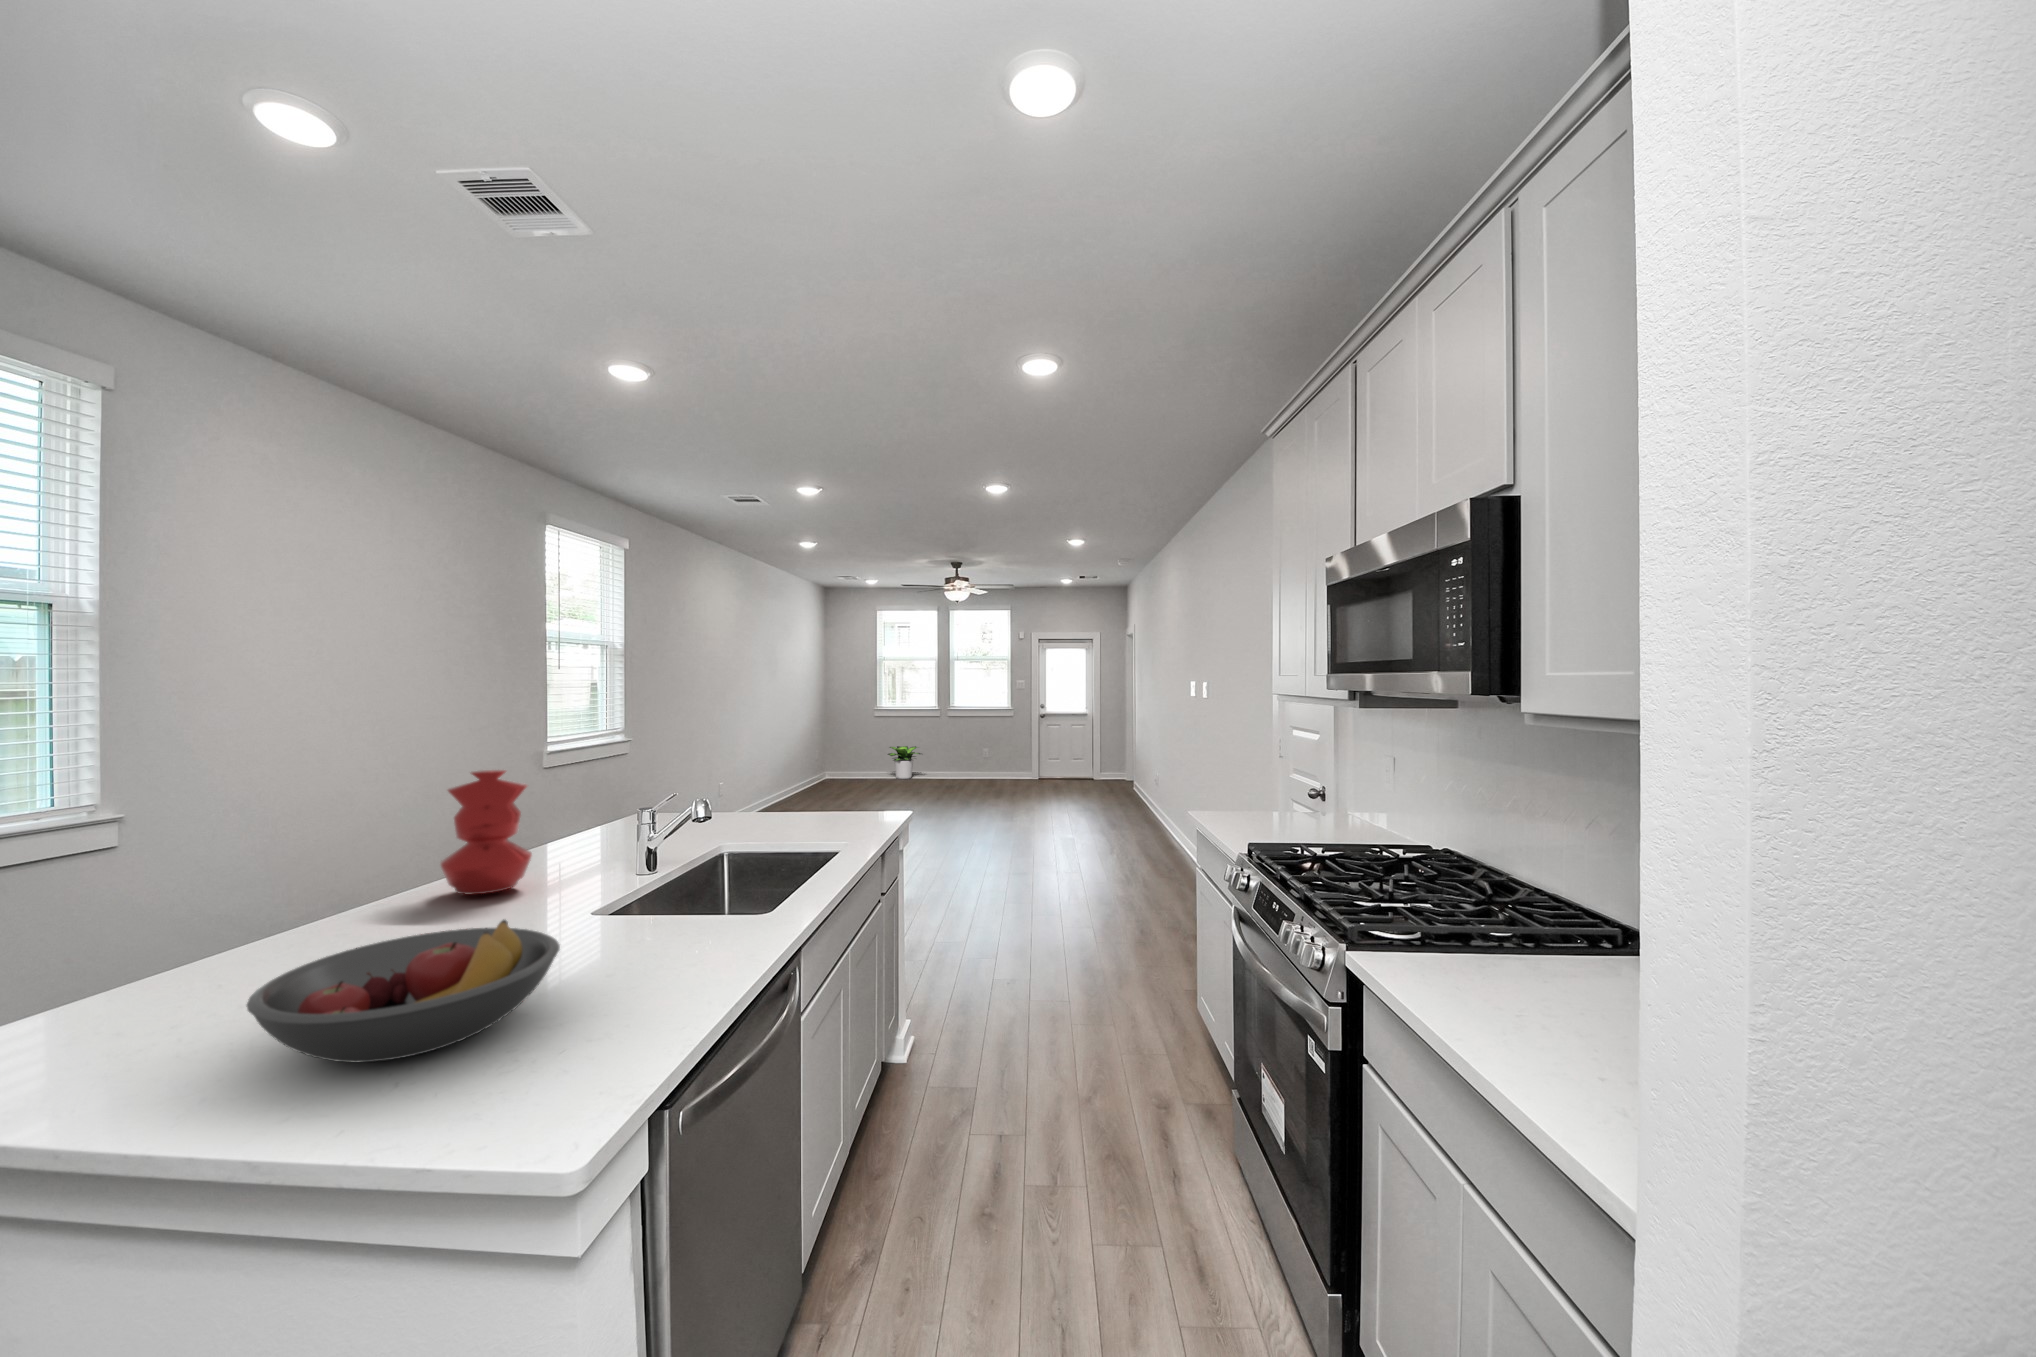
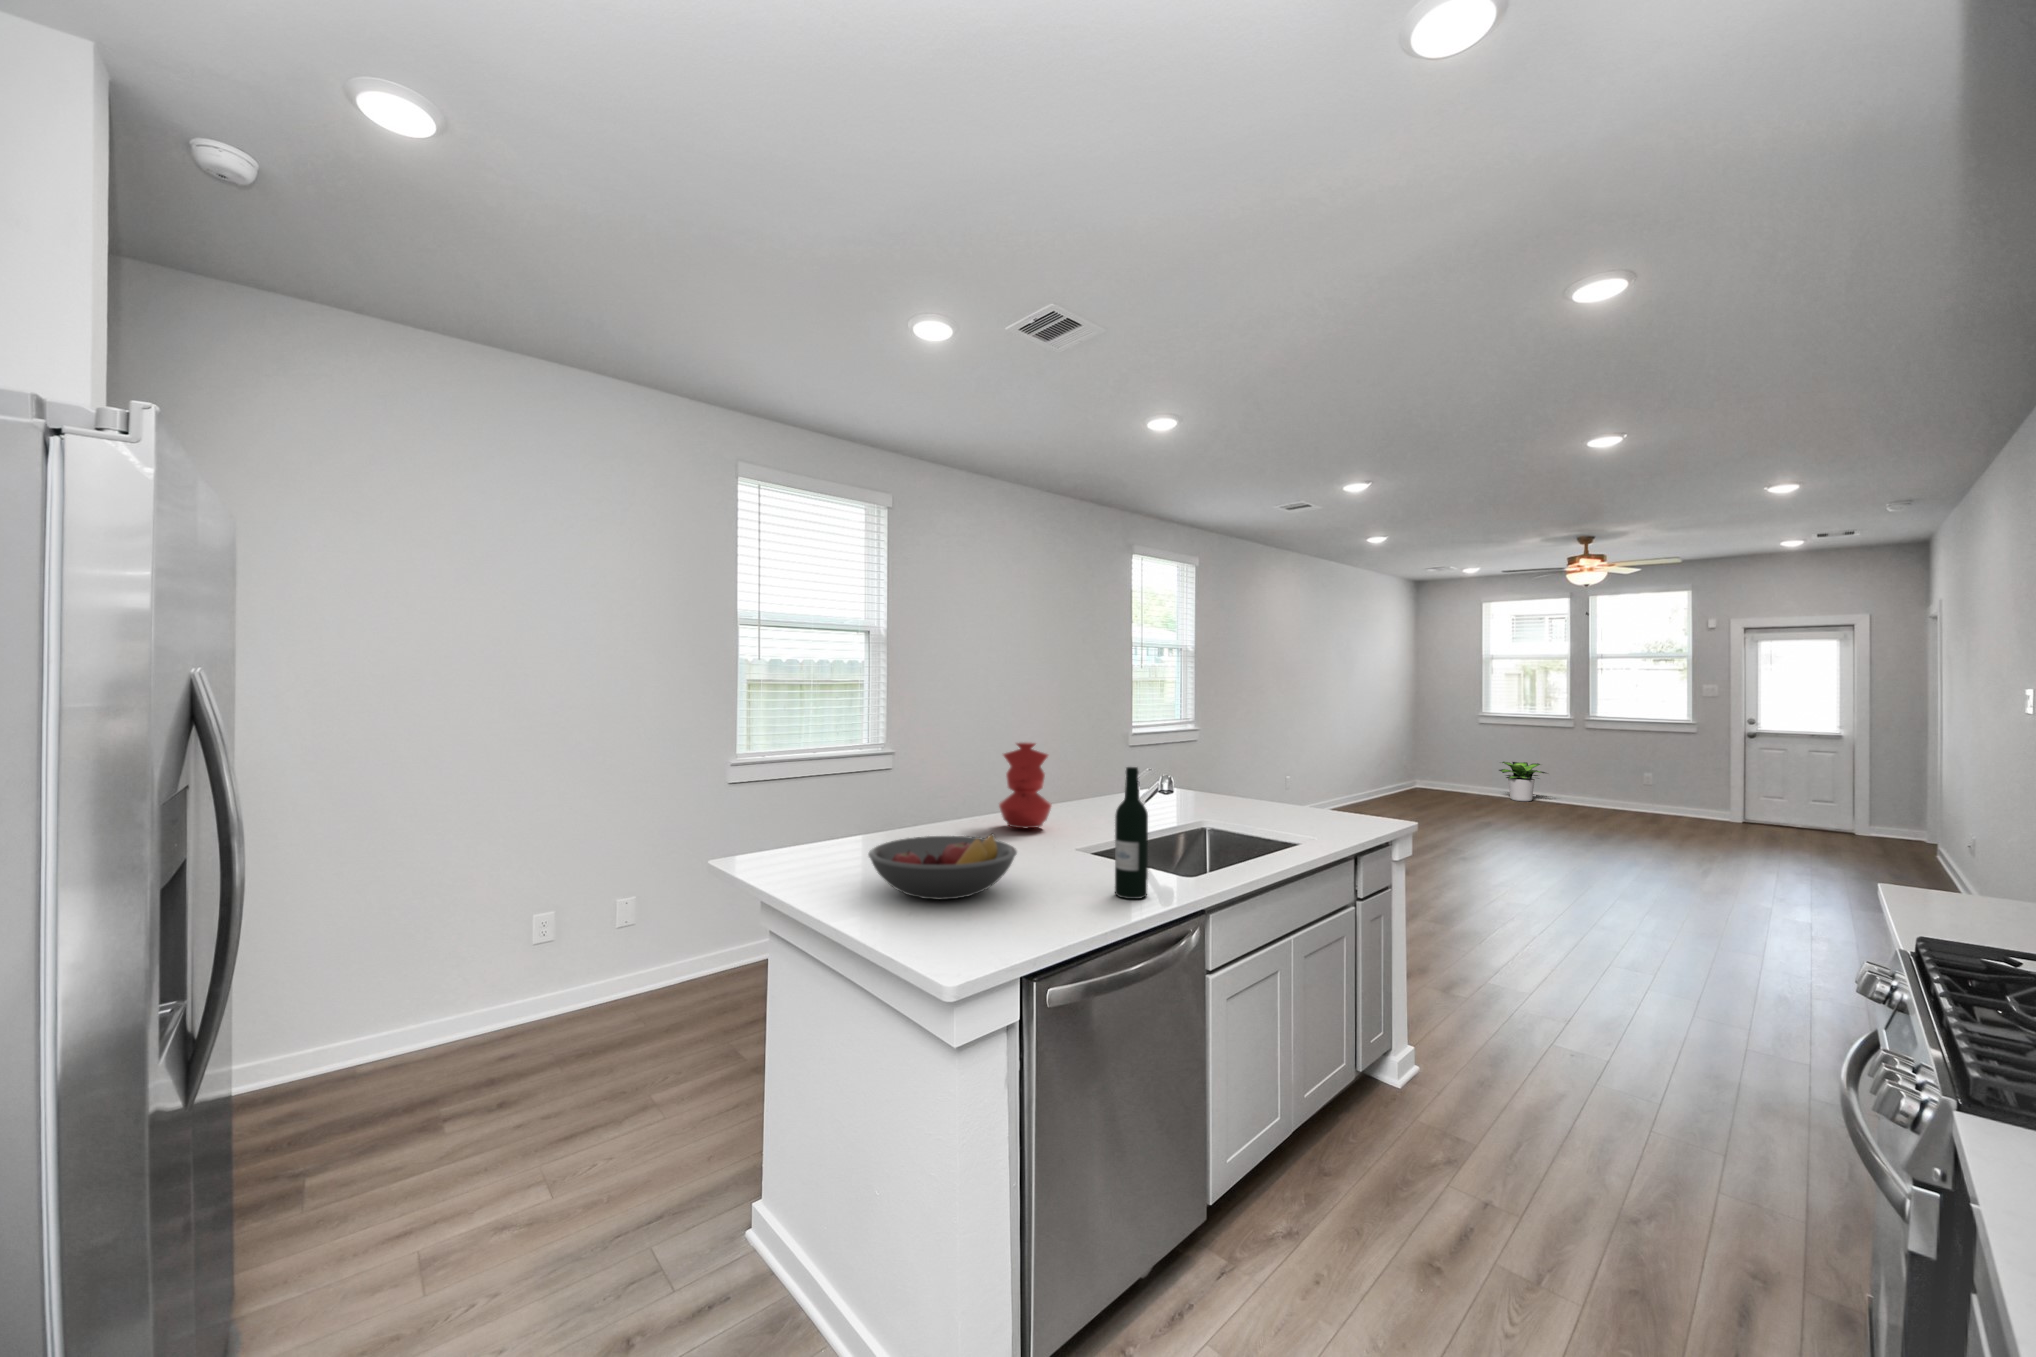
wine bottle: none [702,795,747,968] -> present [1115,767,1148,899]

